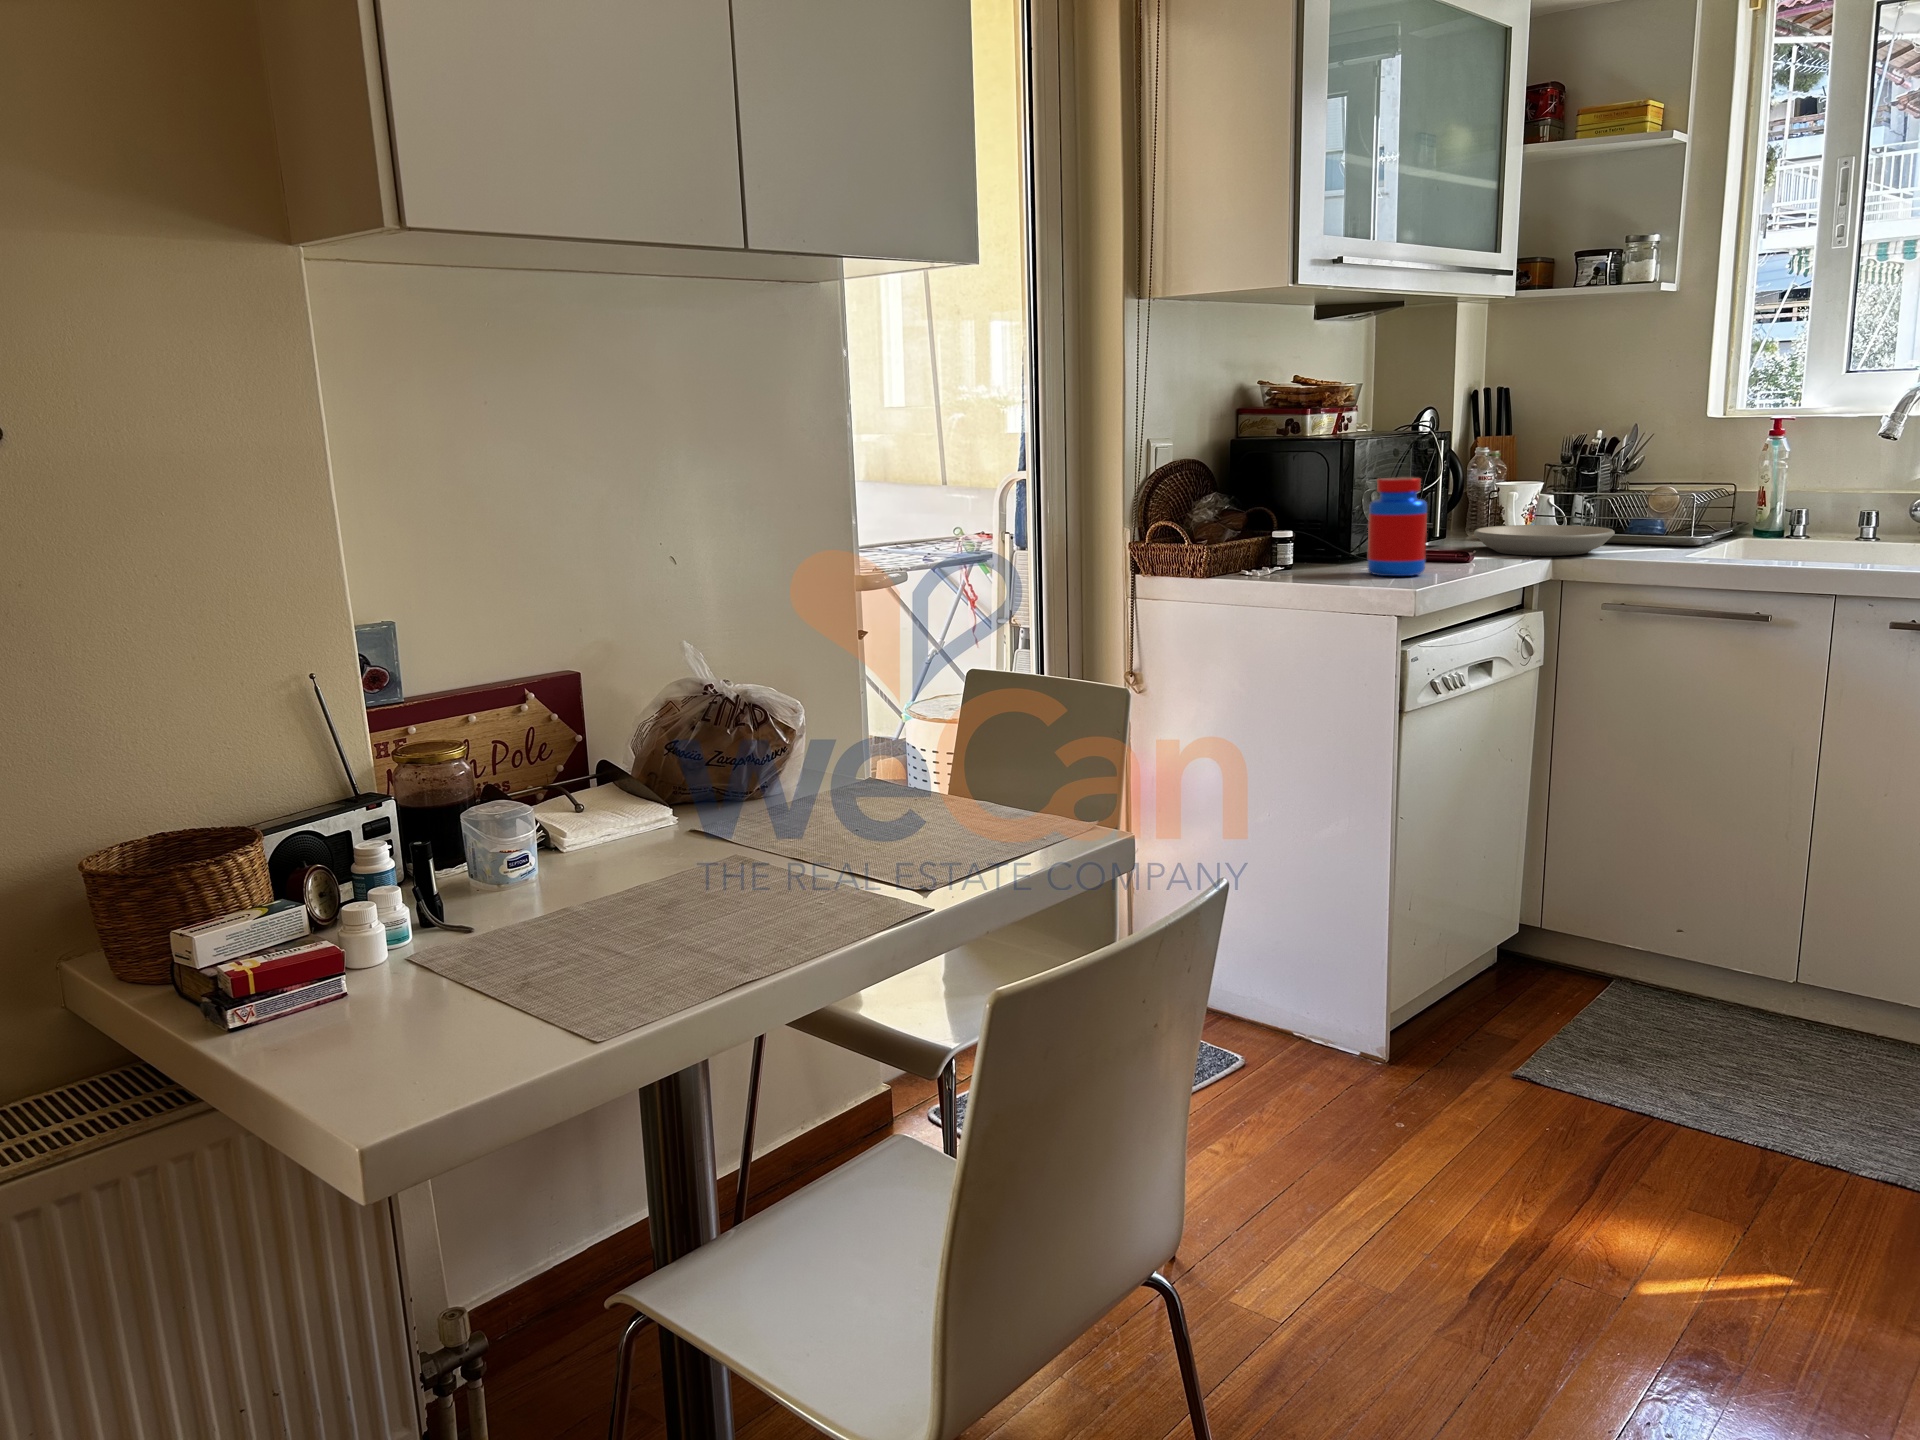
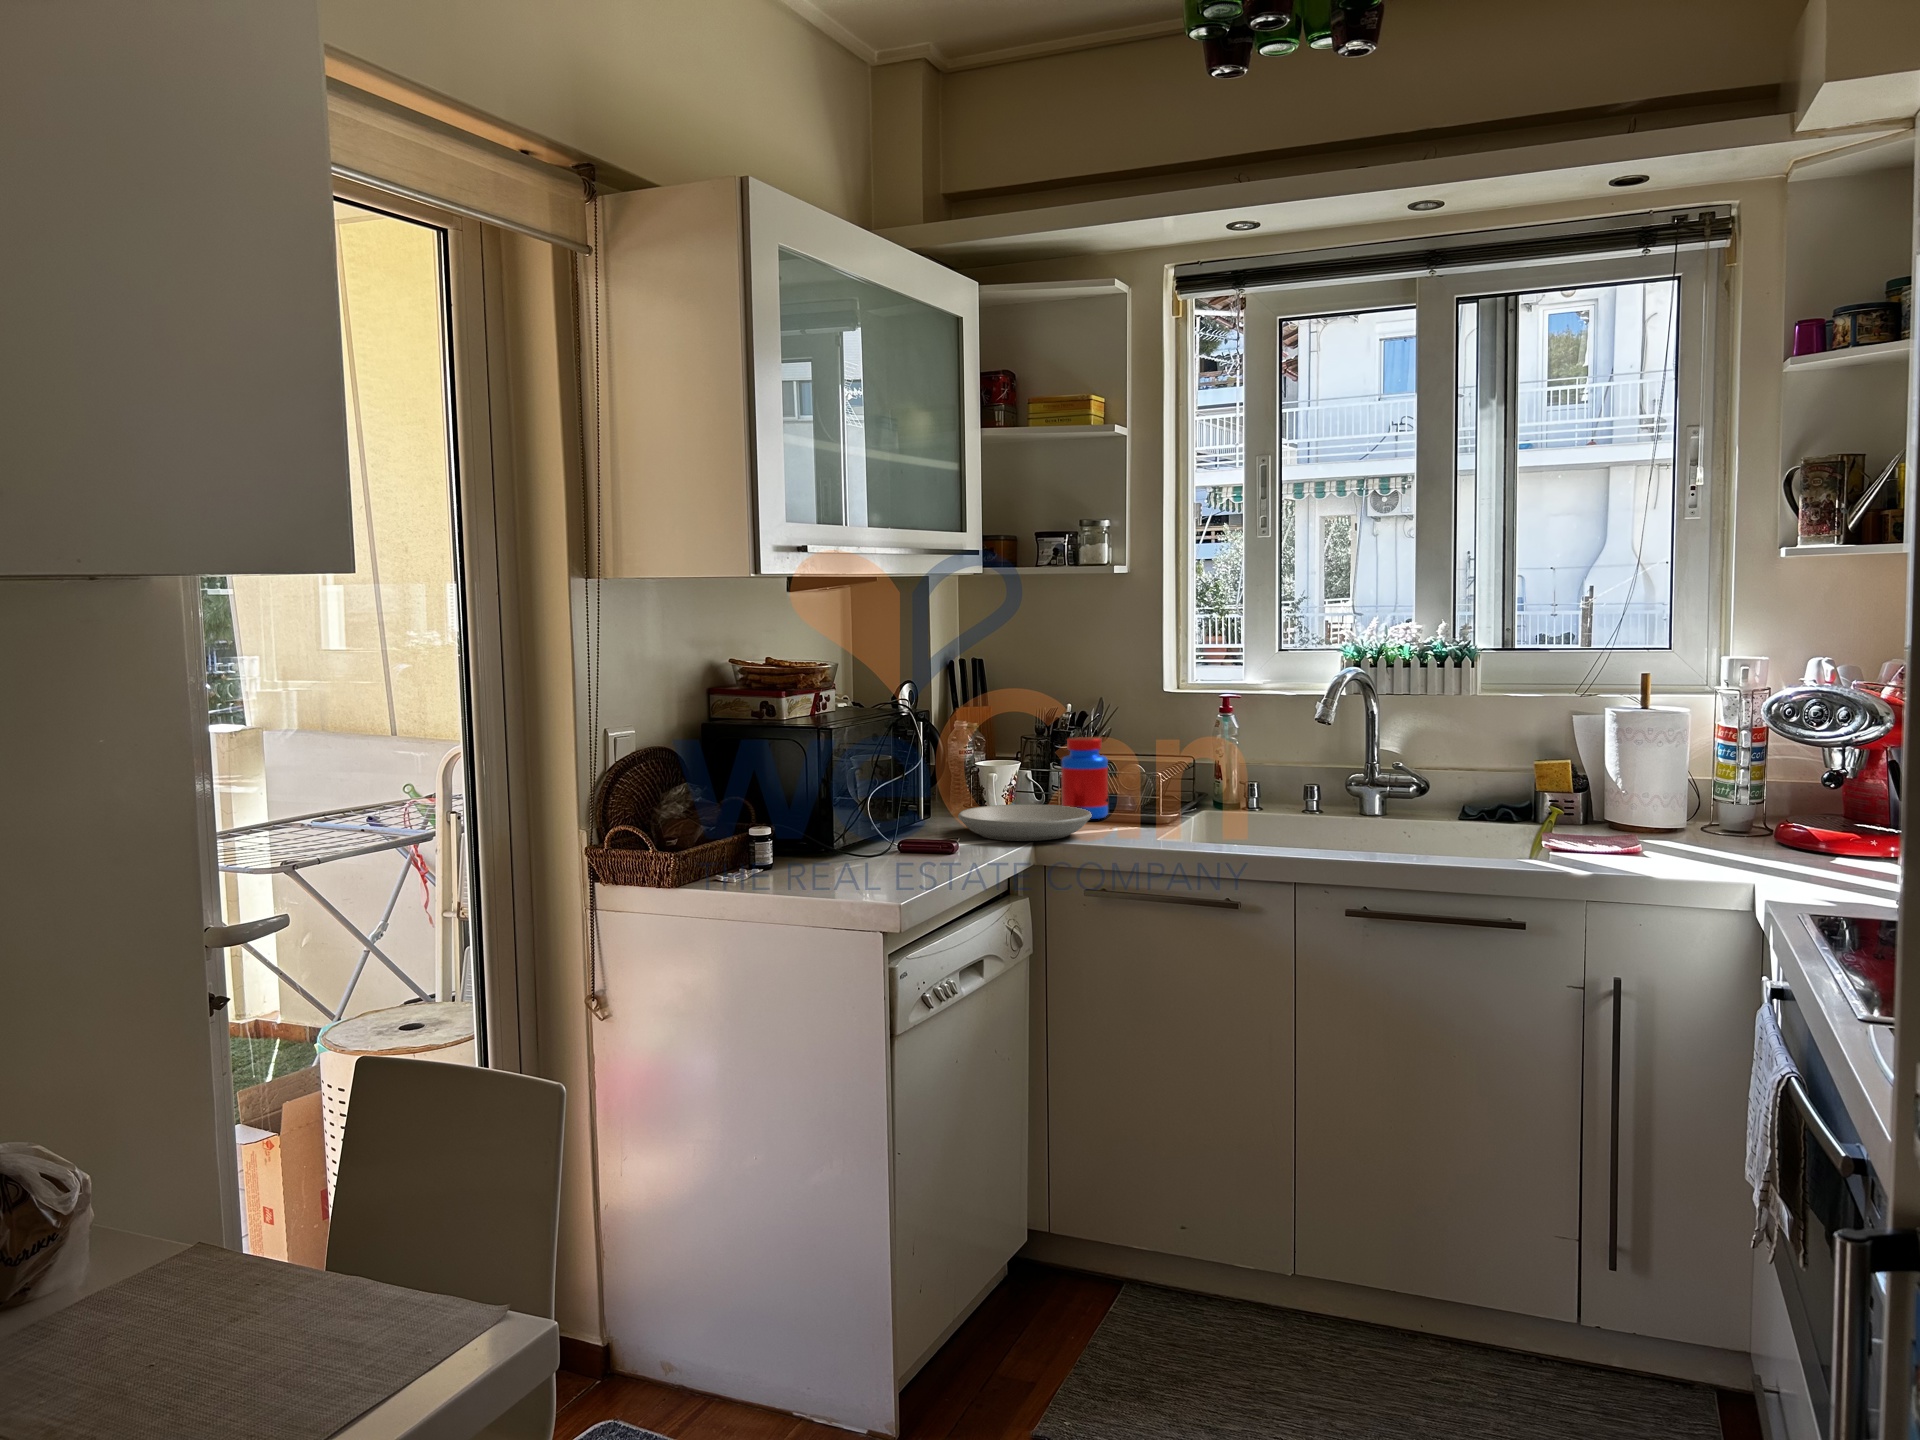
jar: present [1368,477,1427,576] -> present [1061,737,1108,819]

